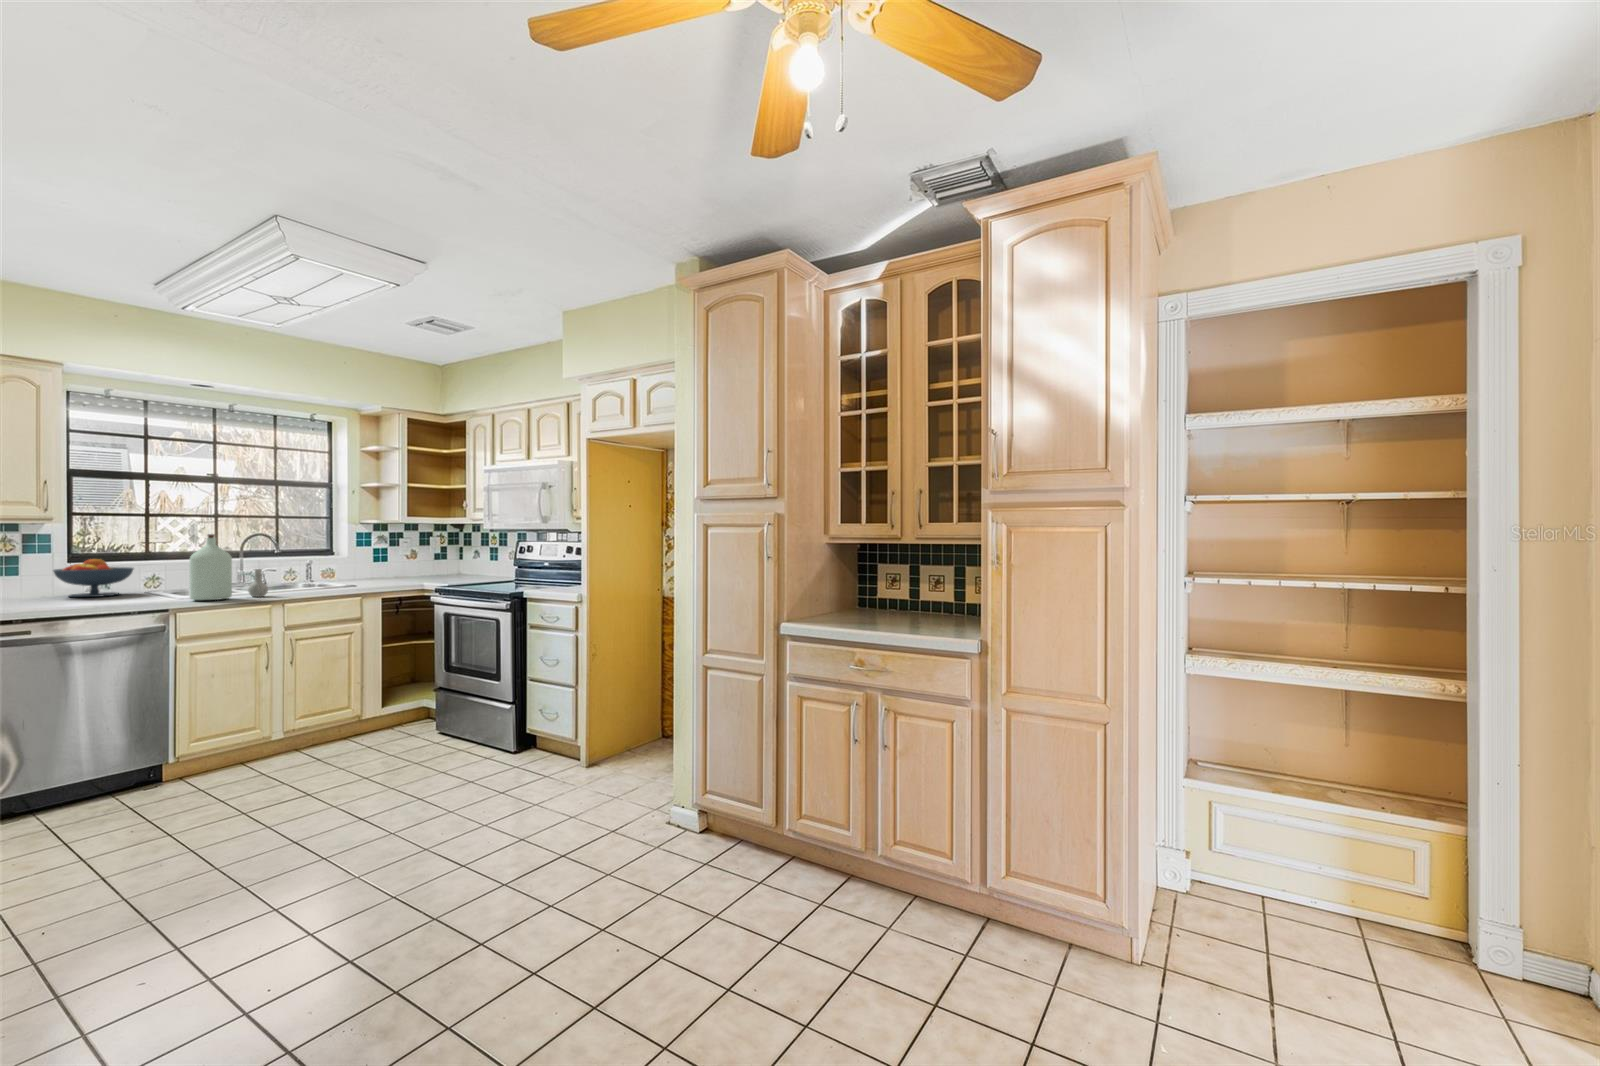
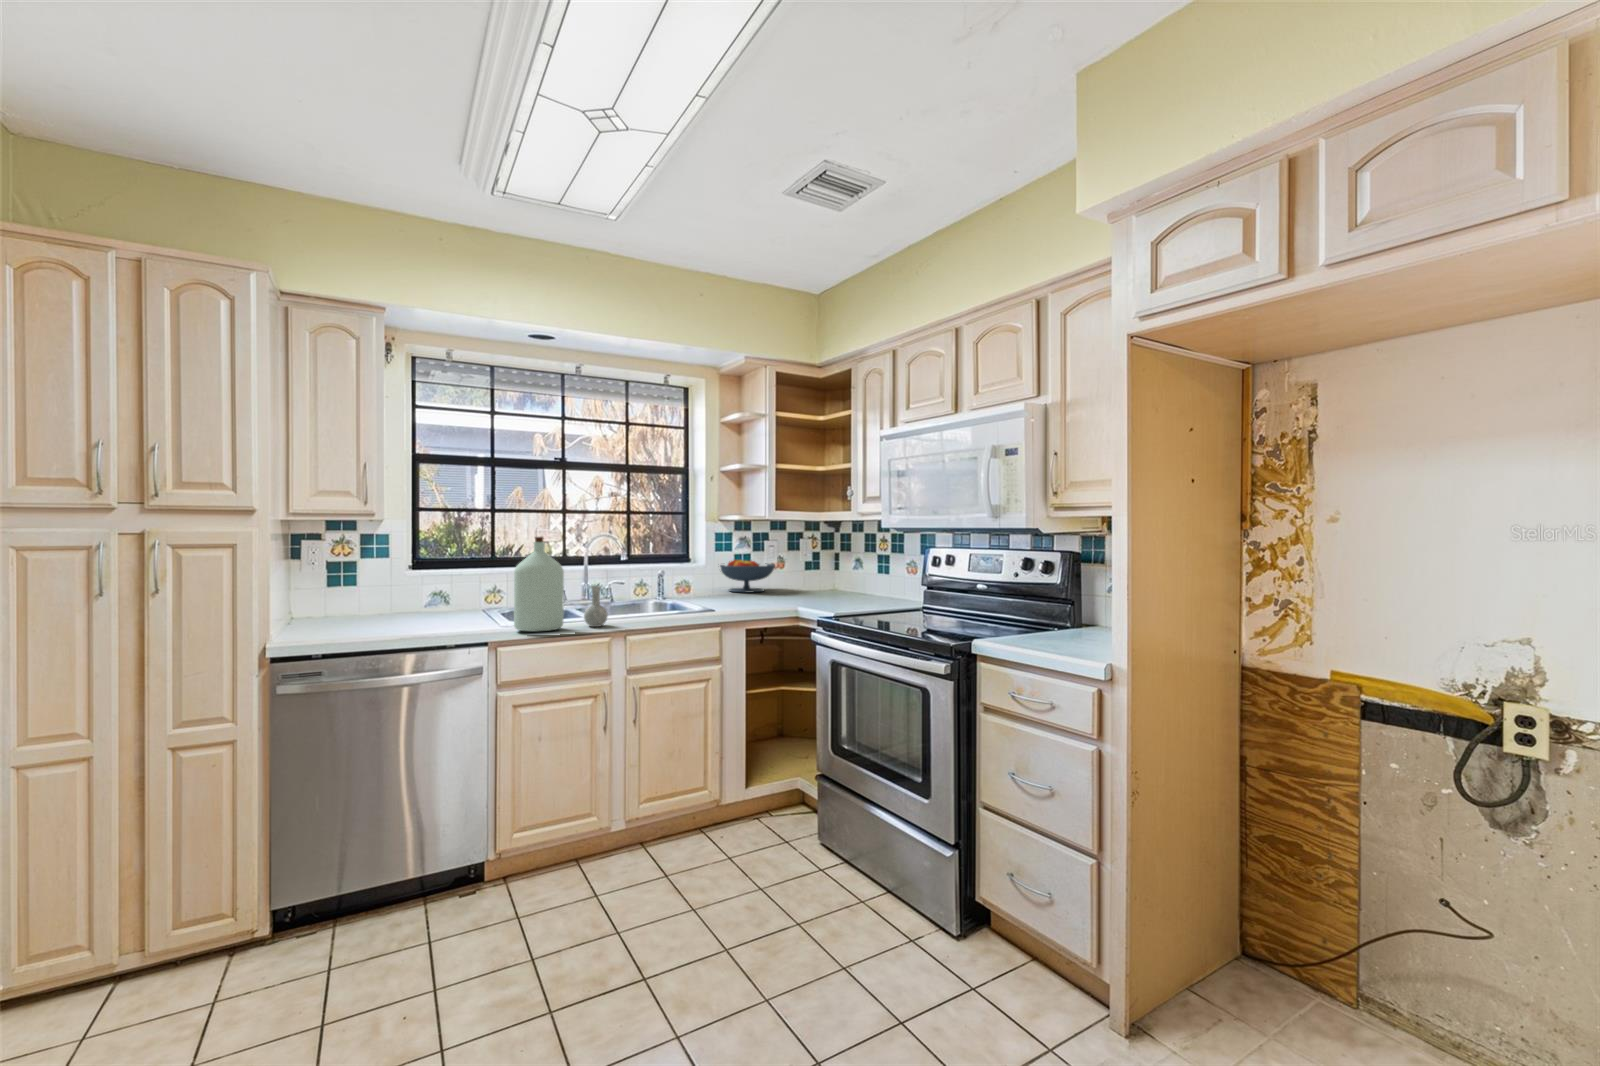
fruit bowl: present [53,559,133,597] -> present [720,560,775,592]

